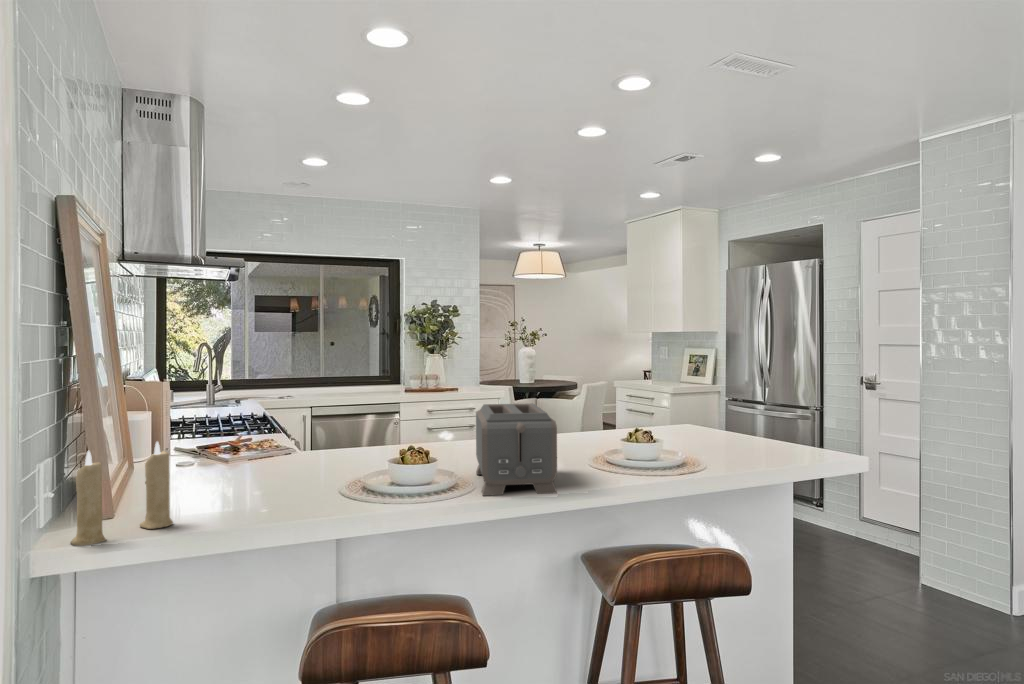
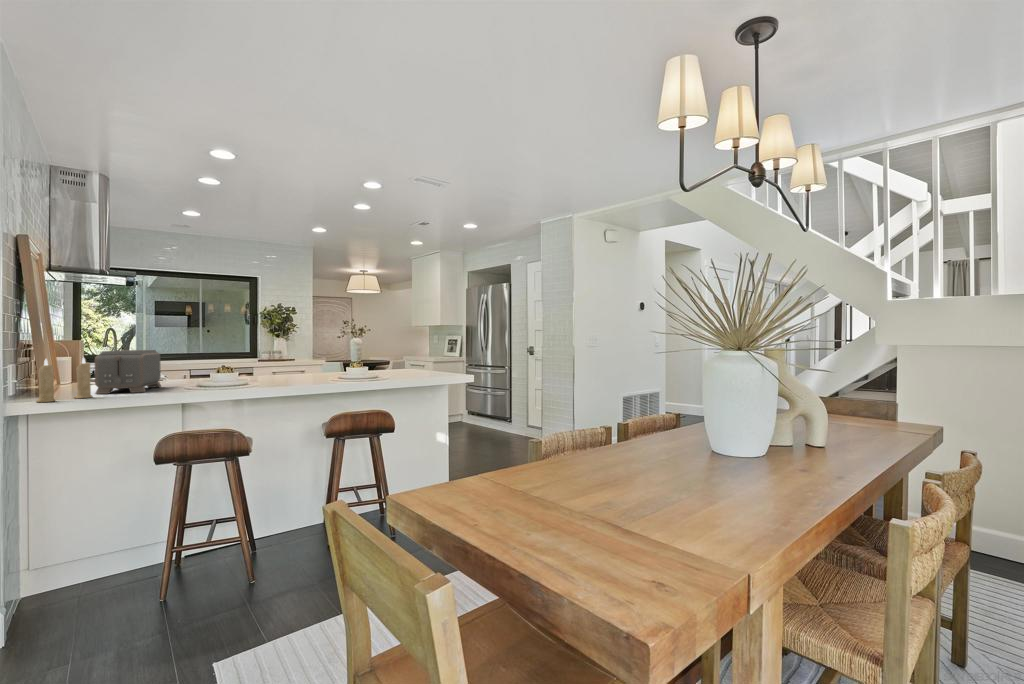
toaster: present [476,403,557,496] -> present [95,350,161,394]

